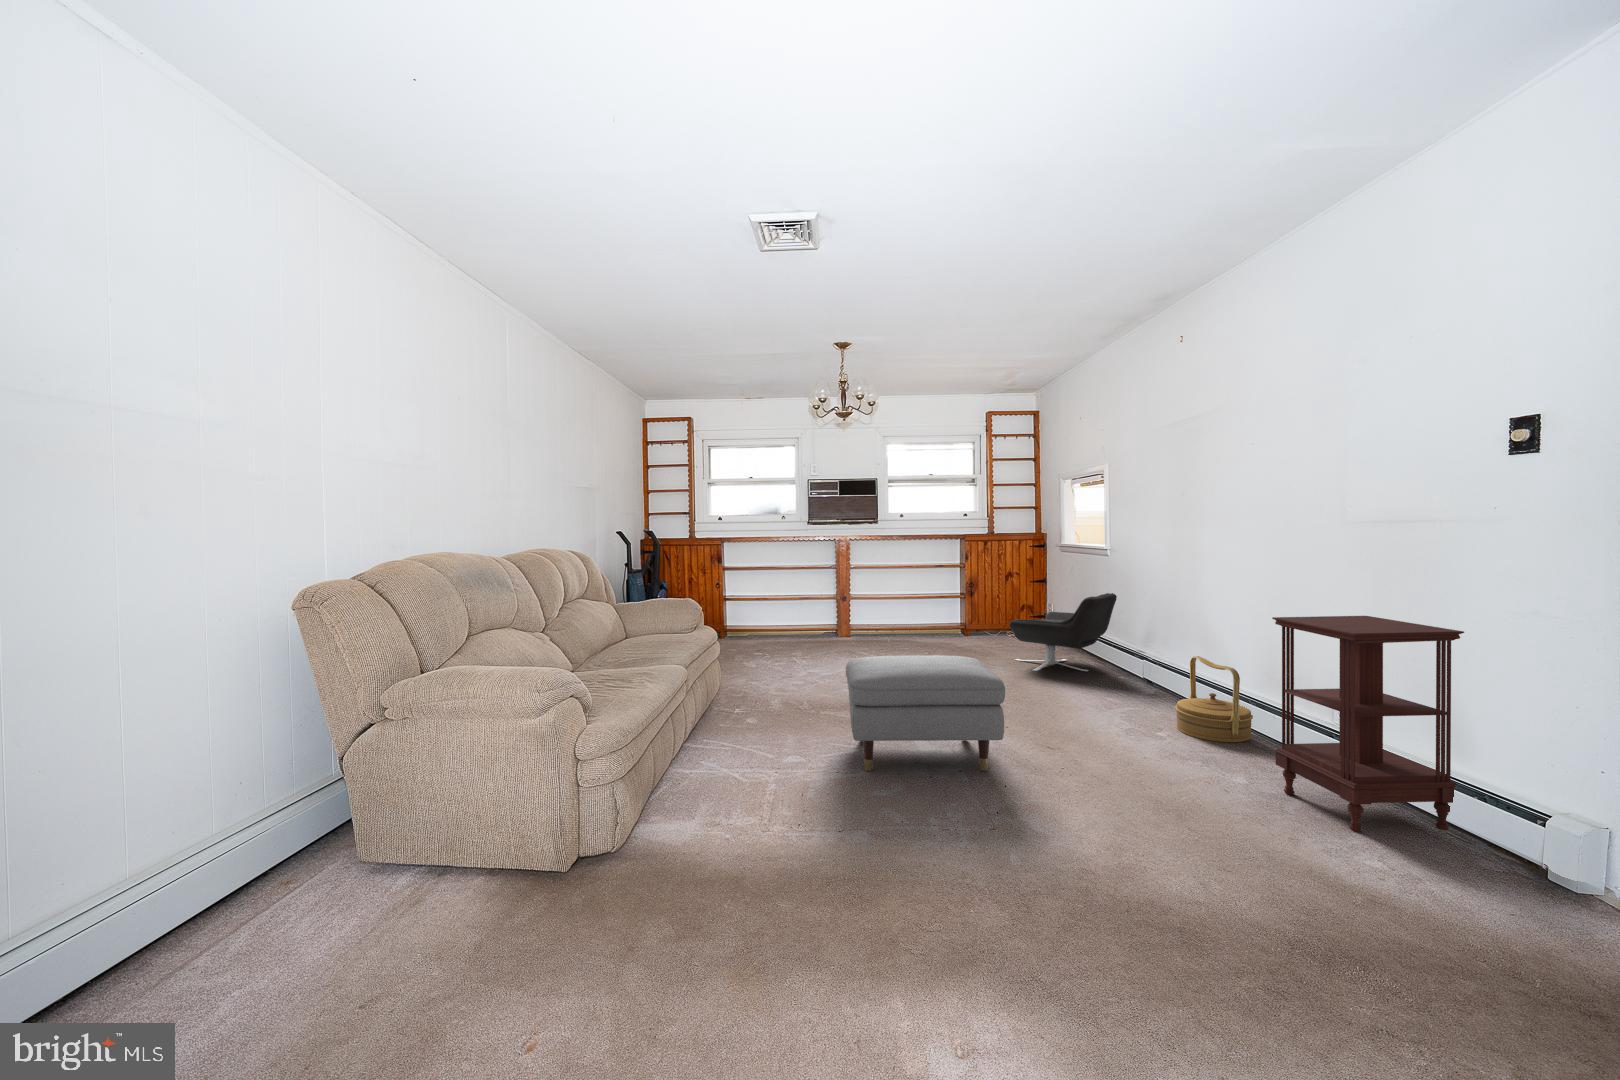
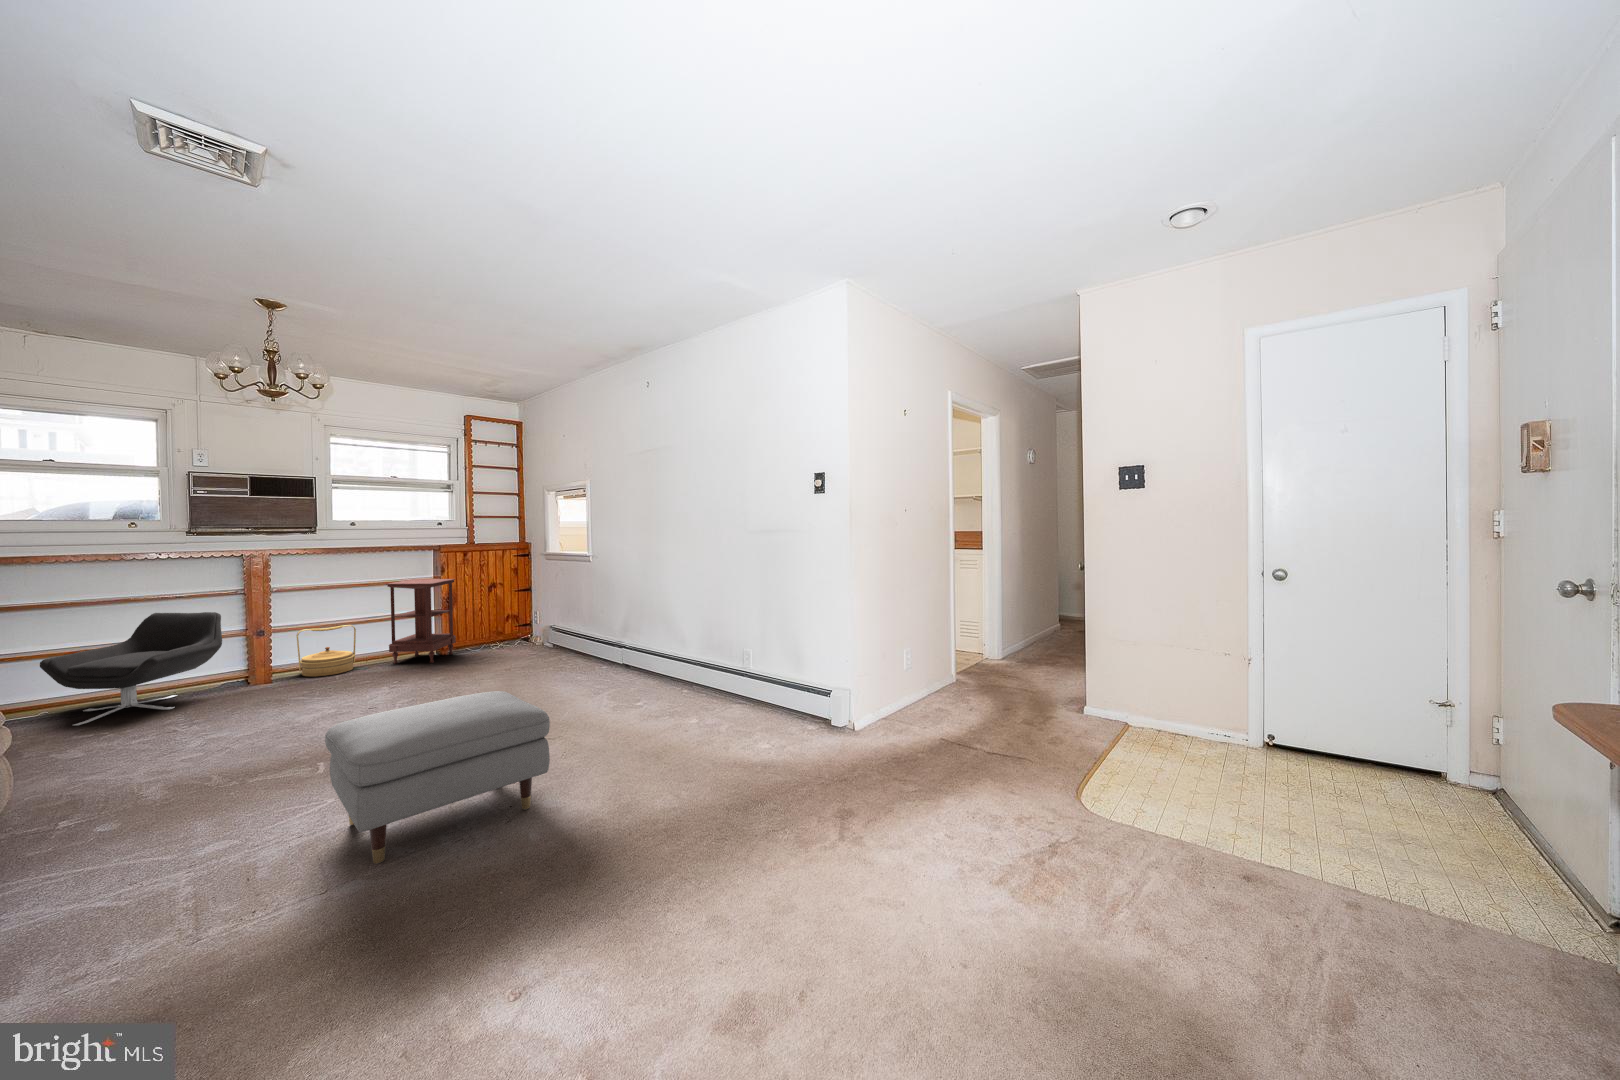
lounge chair: present [1009,593,1117,671] -> present [40,612,222,725]
side table: present [1272,616,1464,832] -> present [386,579,456,664]
woven basket: present [1175,656,1253,743] -> present [297,625,356,677]

